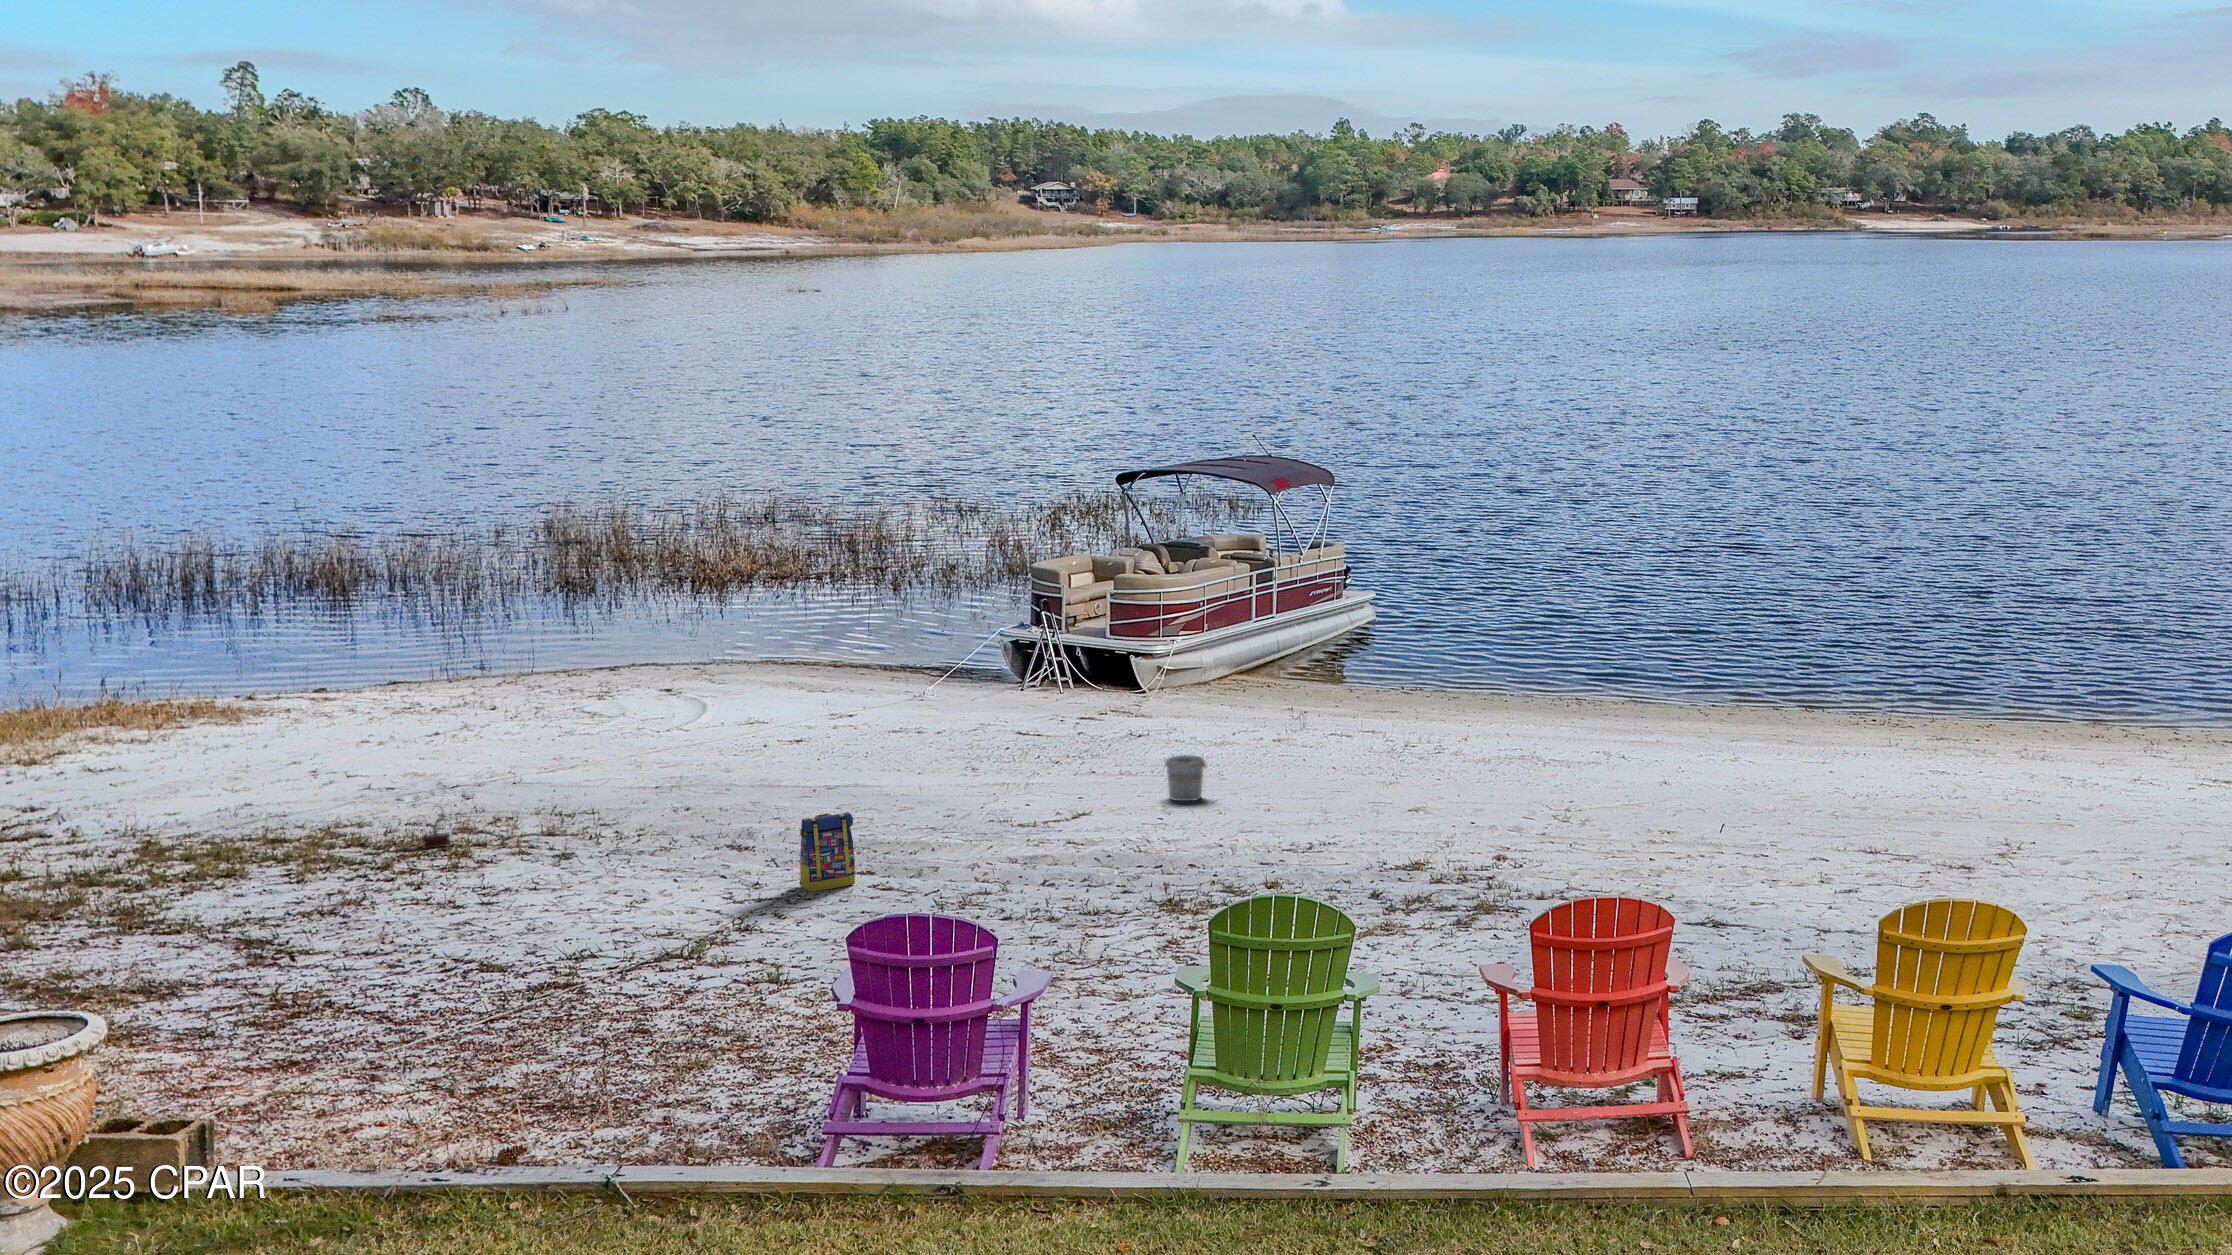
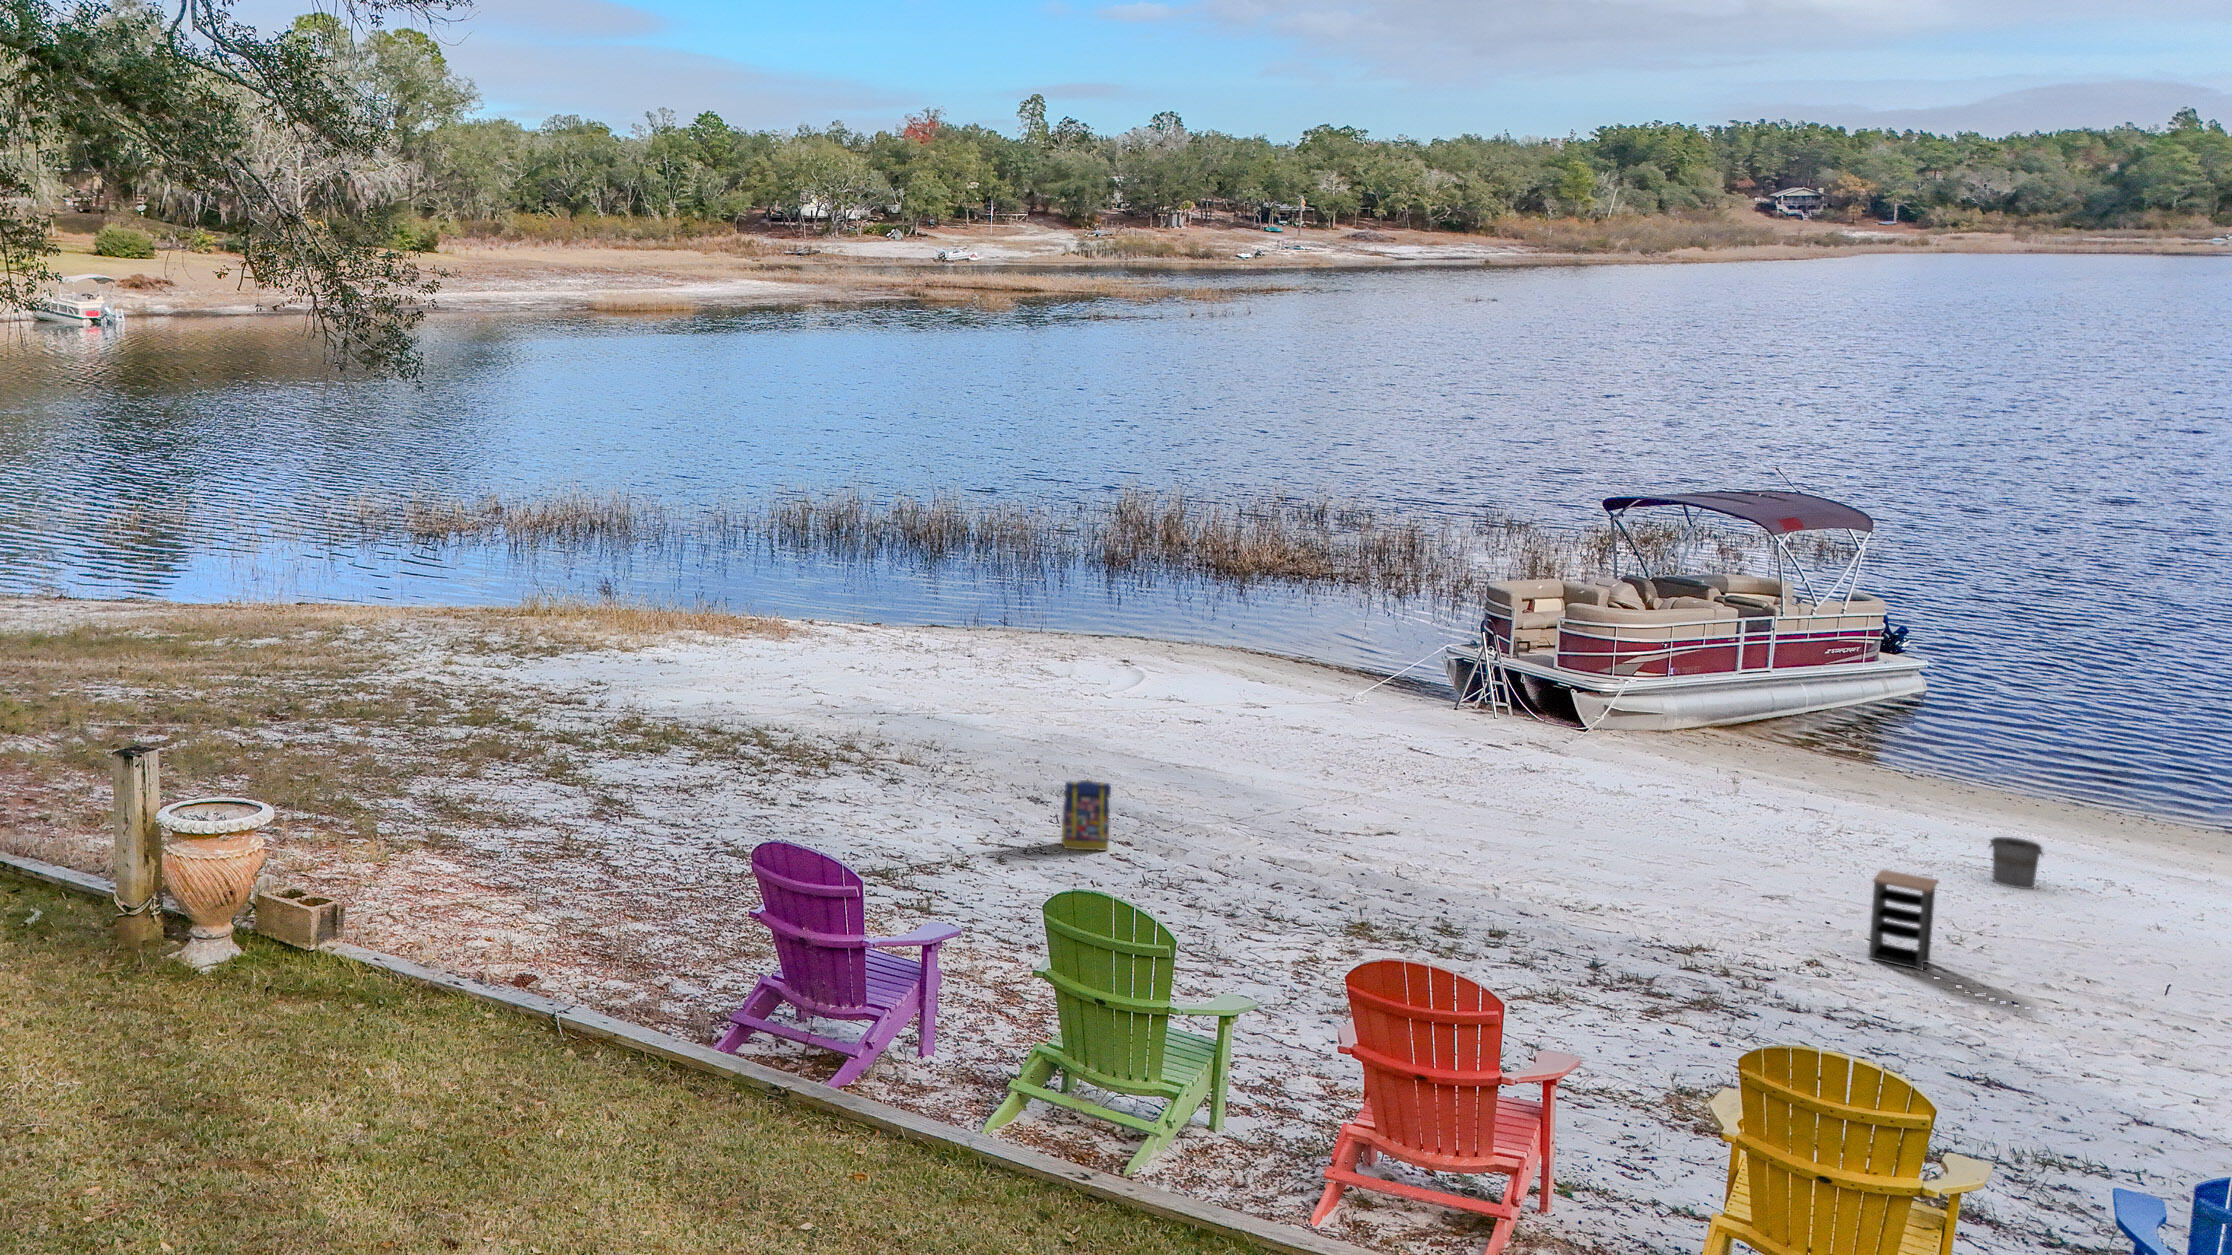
bucket: present [1165,755,1206,801] -> present [1988,837,2043,889]
side table: none [1514,763,1558,840] -> present [1869,870,1938,970]
potted plant: present [413,783,469,849] -> none [807,700,856,756]

